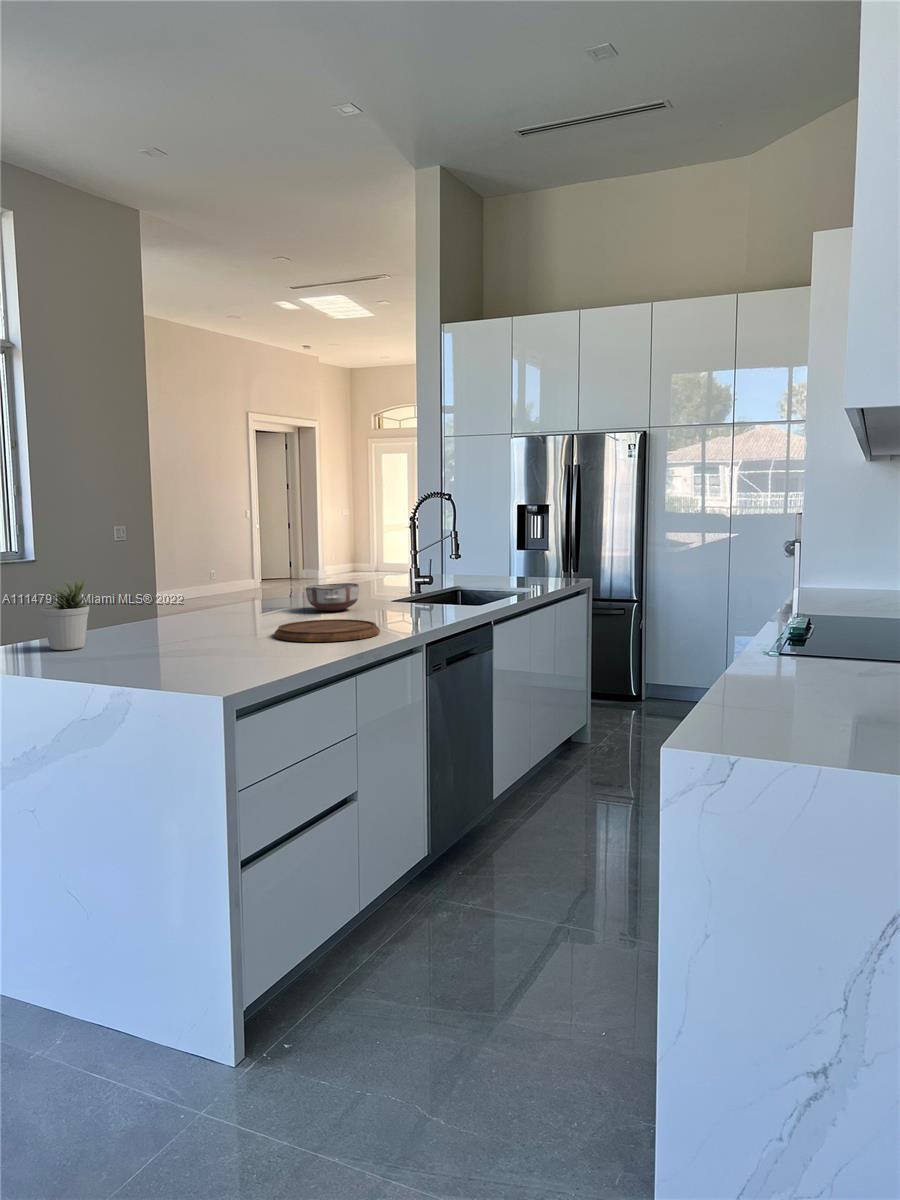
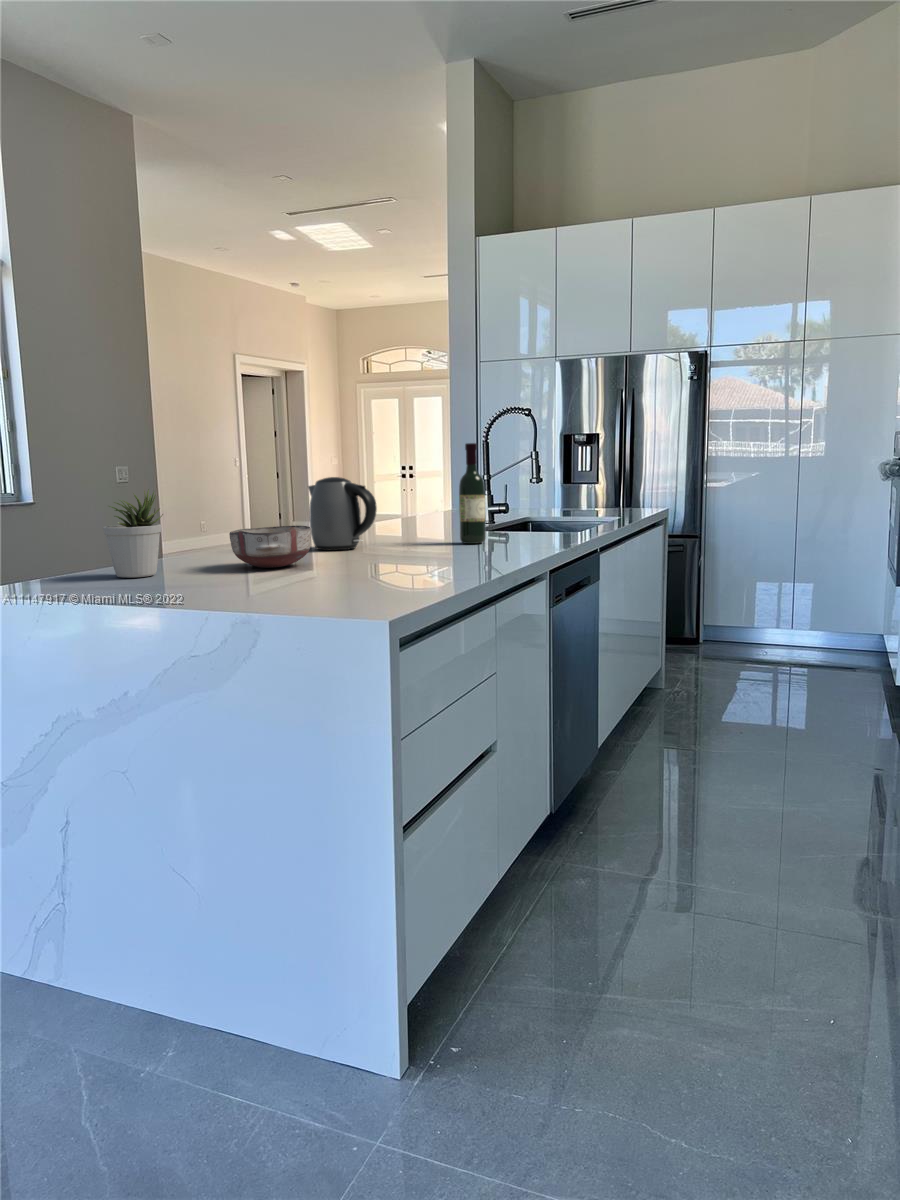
wine bottle: none [365,531,388,618] -> present [459,443,486,544]
kettle: none [233,560,289,623] -> present [308,477,377,550]
ceramic bowl: present [306,583,359,611] -> present [229,526,311,568]
cutting board: present [275,619,380,642] -> none [376,543,499,565]

